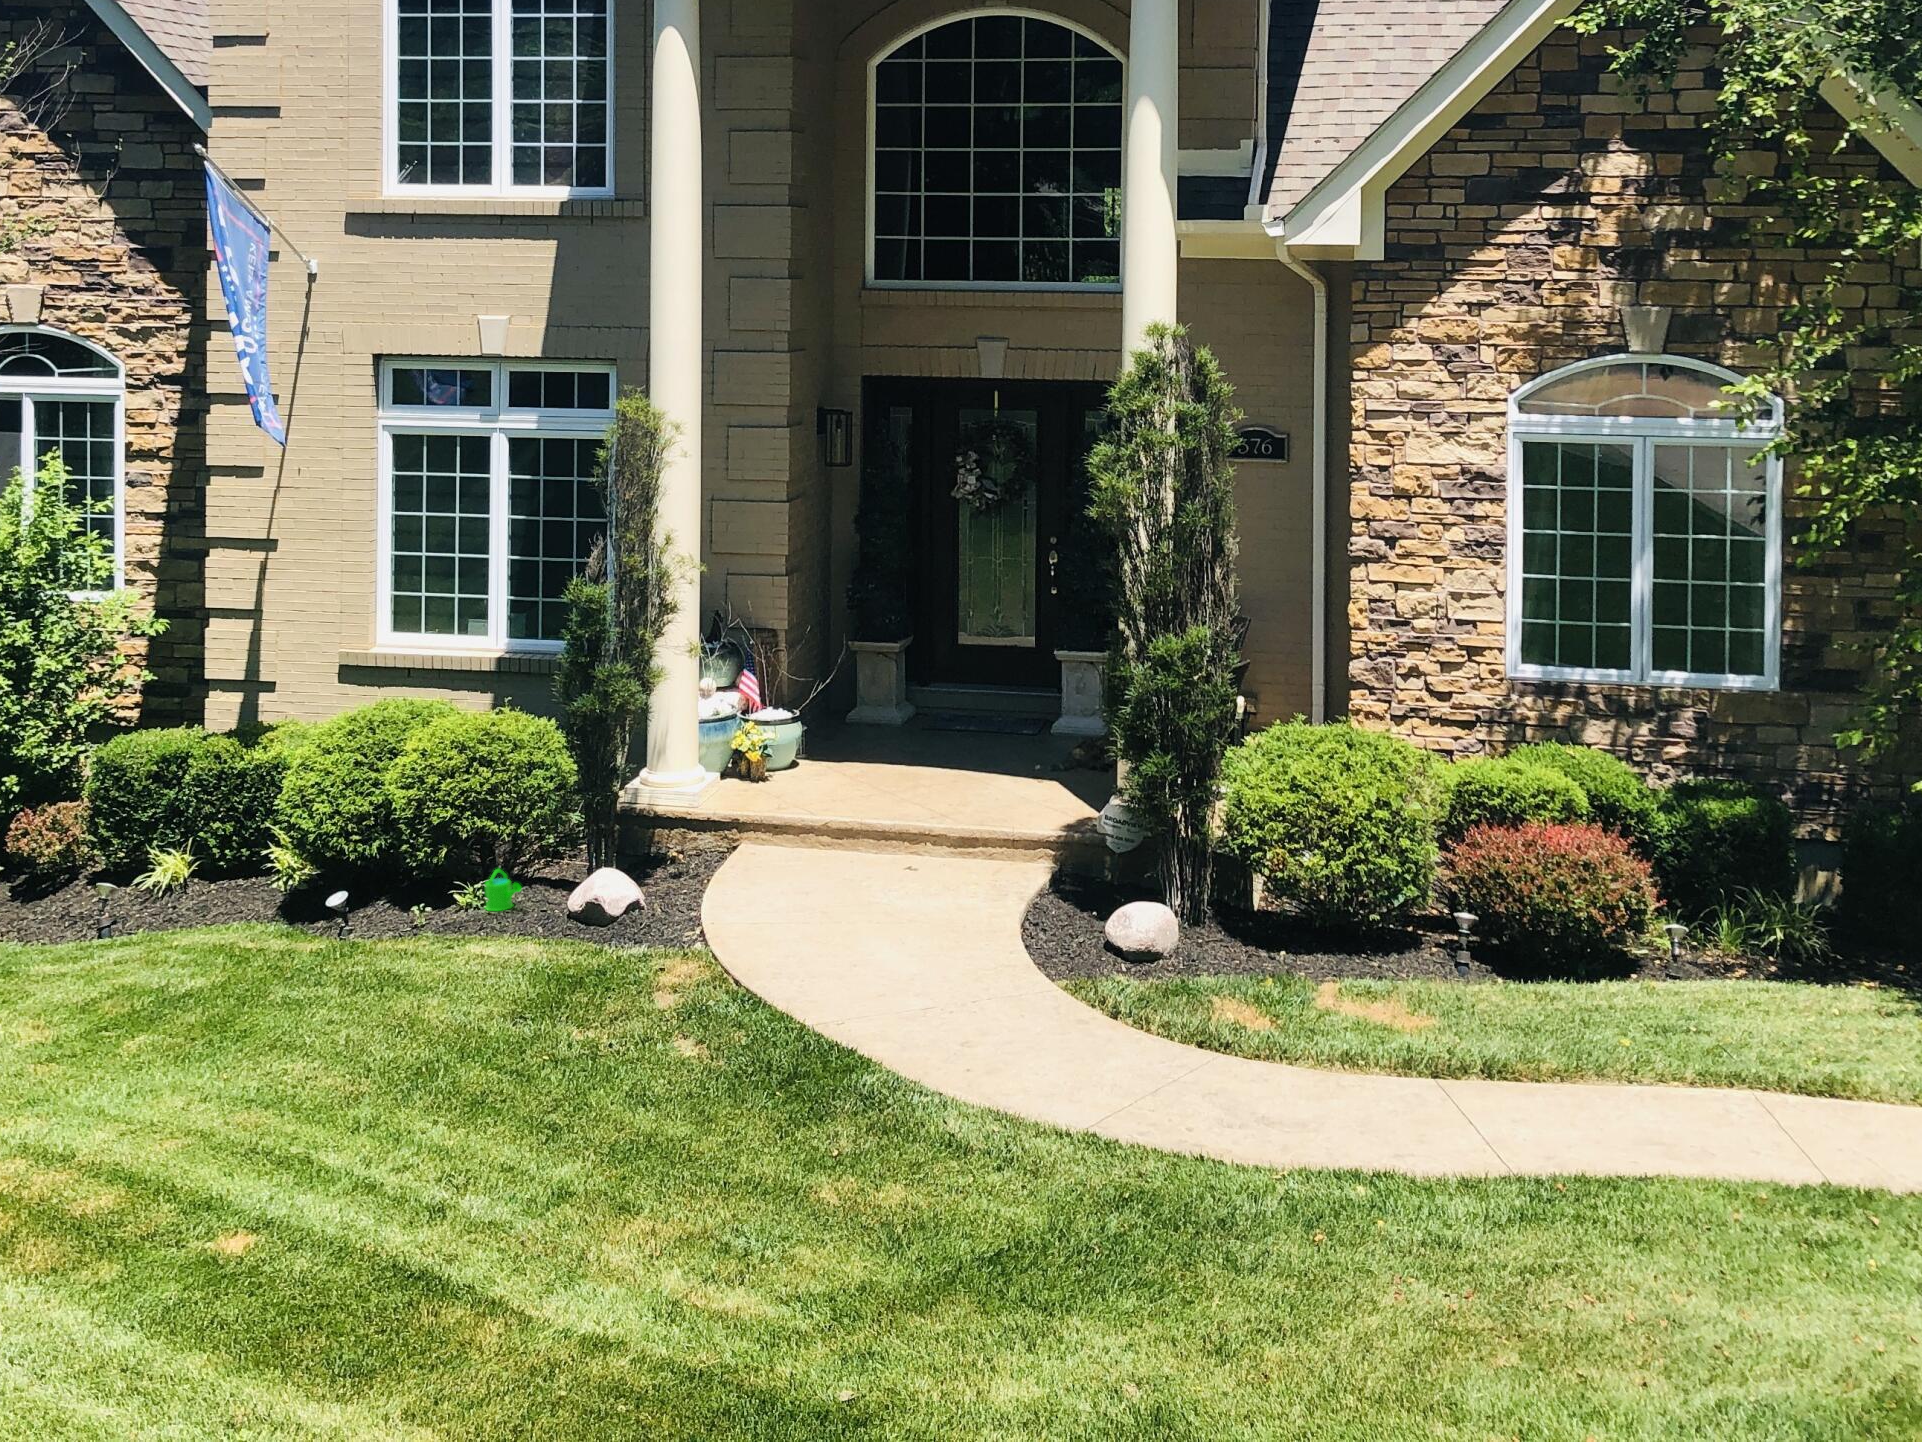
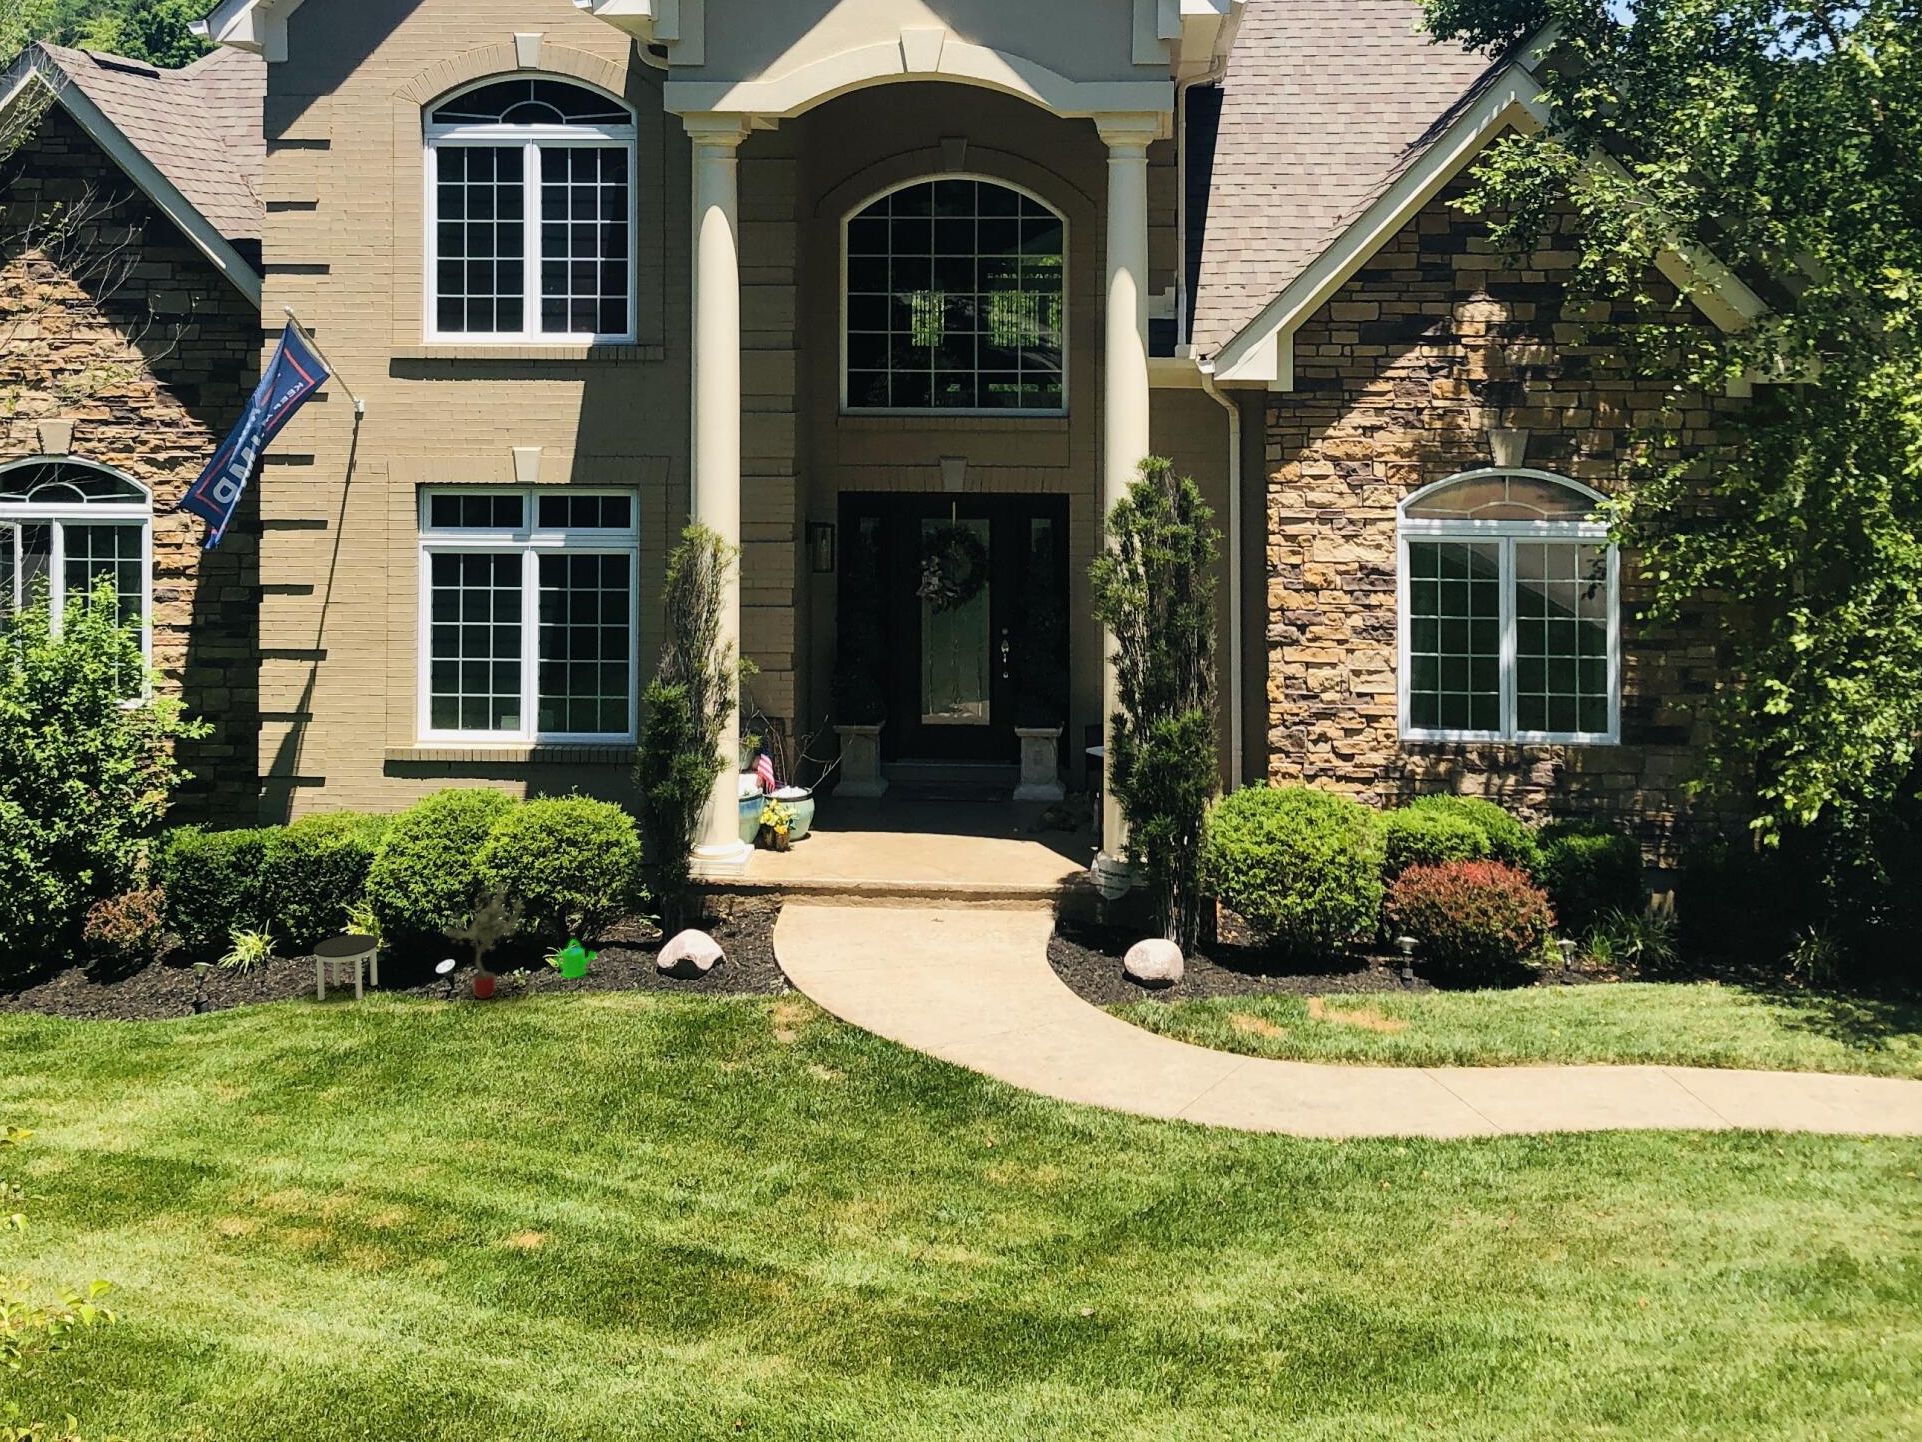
potted tree: none [349,798,435,928] -> present [445,882,523,999]
round table: none [214,850,287,921] -> present [314,934,379,1000]

